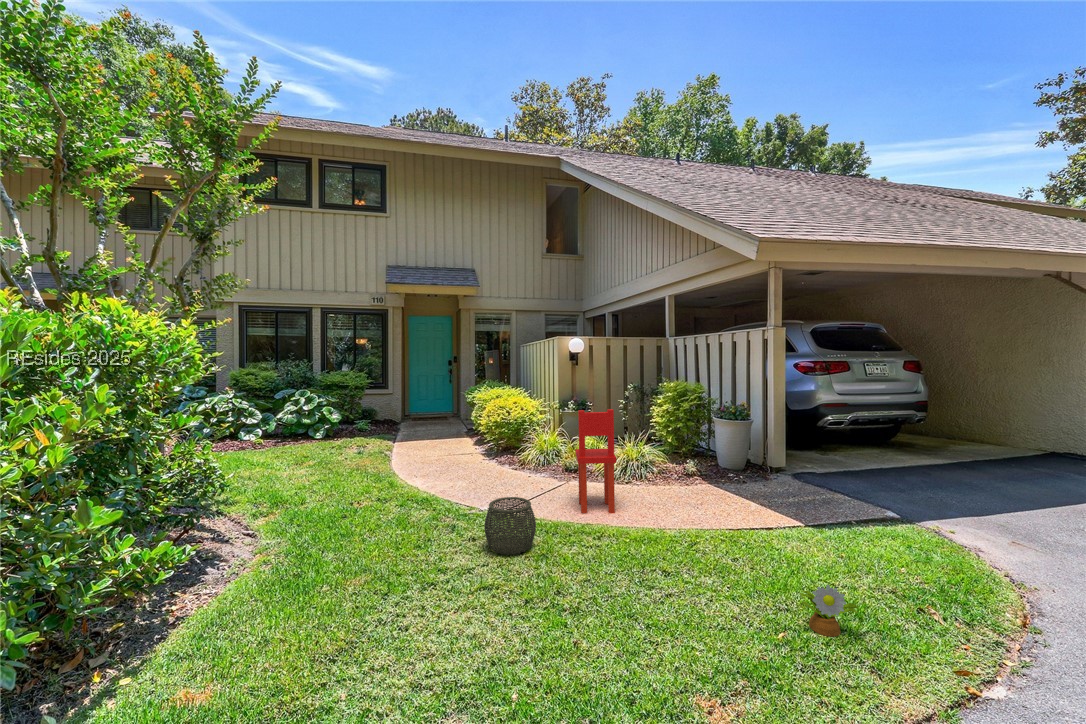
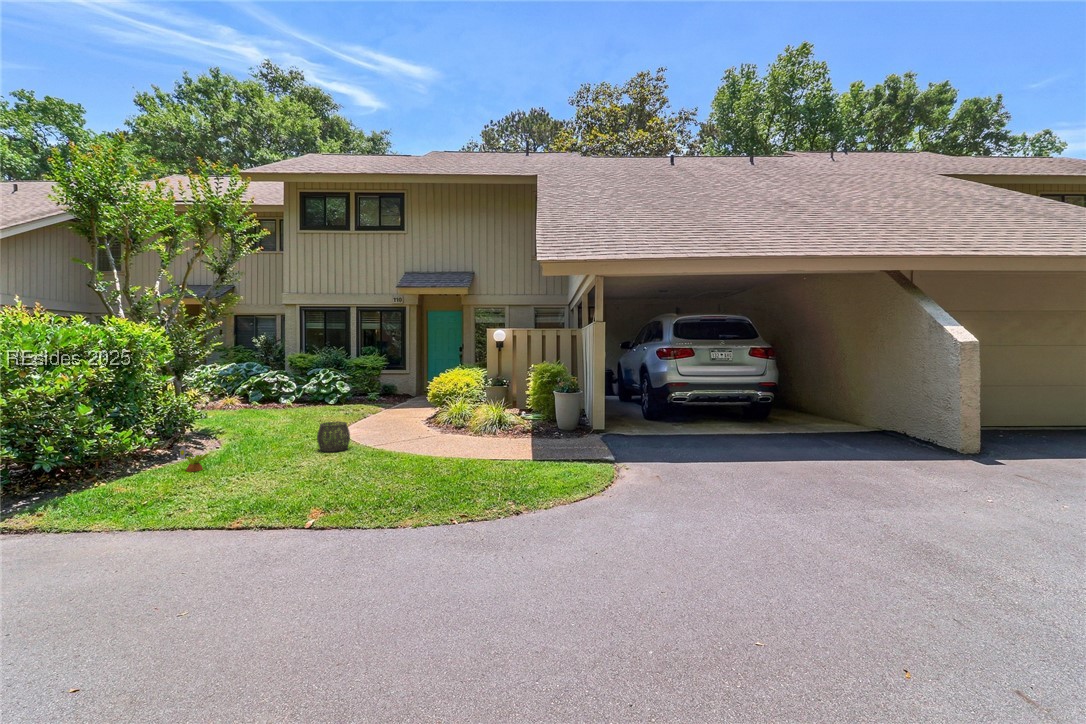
chair: present [575,409,616,513] -> none [403,373,438,443]
decorative plant: present [798,585,859,637] -> present [180,446,209,472]

